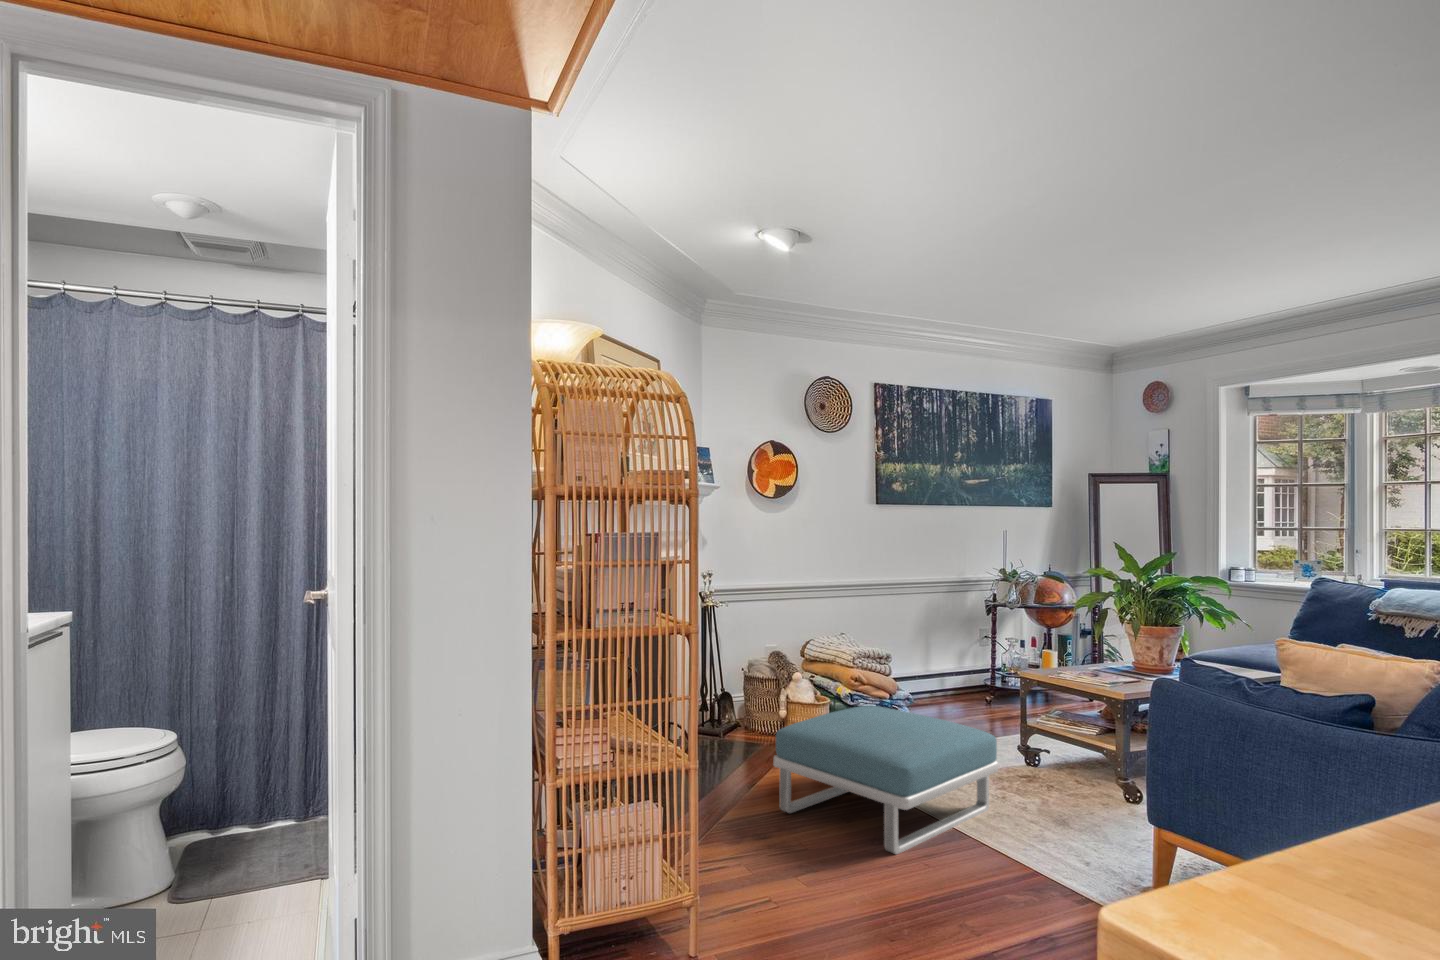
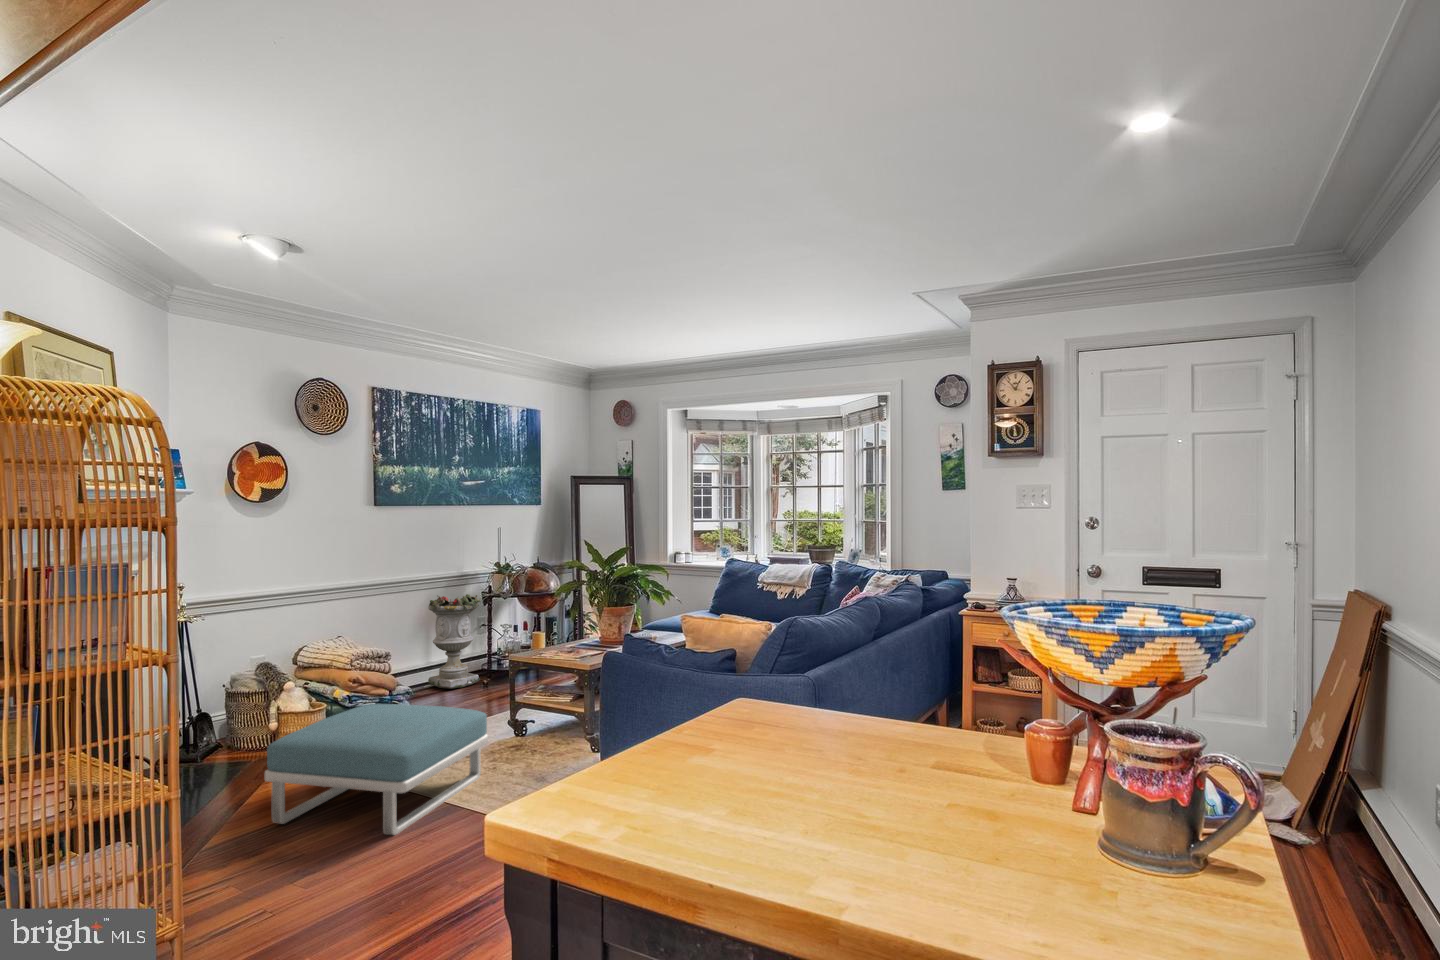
planter: none [928,600,986,703] -> present [428,594,481,689]

